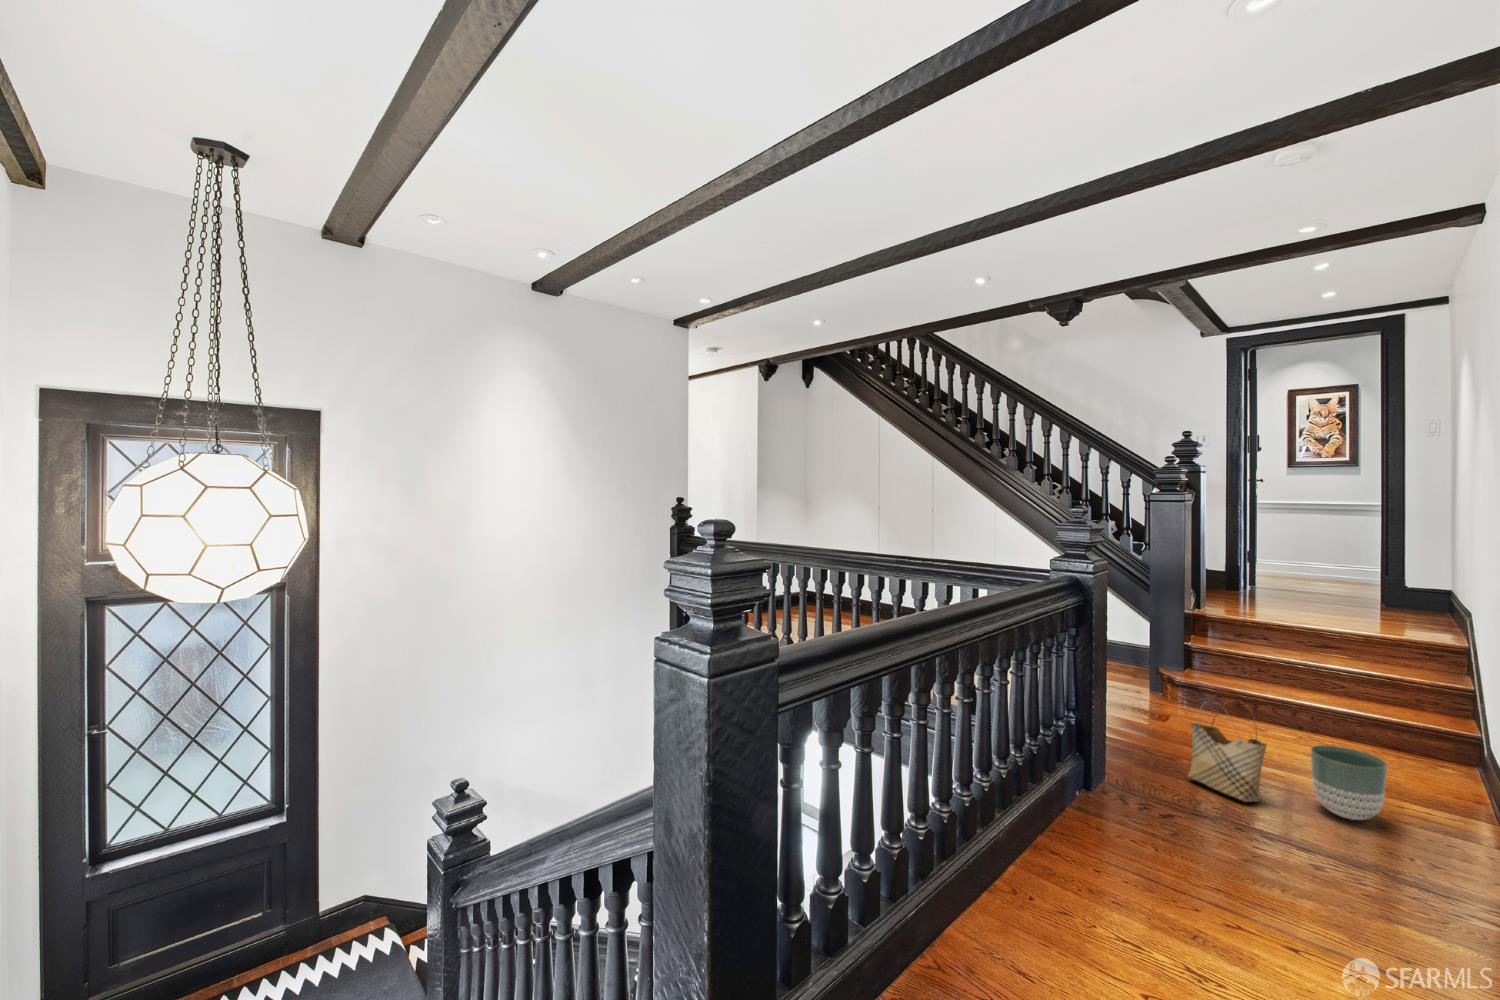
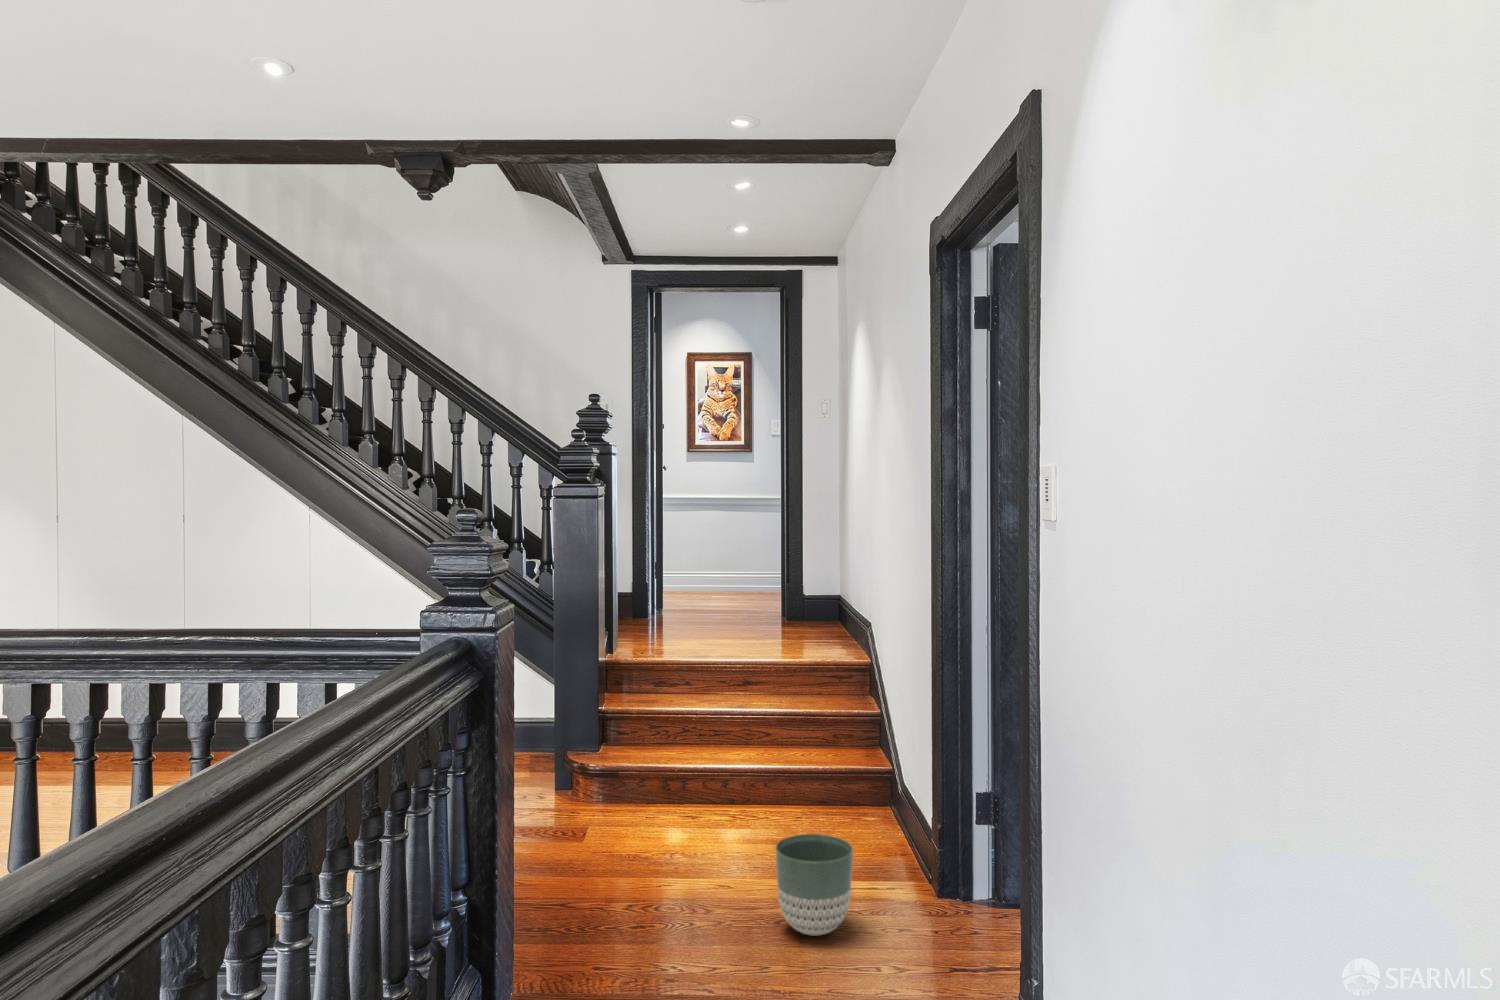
woven basket: present [1188,699,1266,802] -> none [630,797,730,956]

